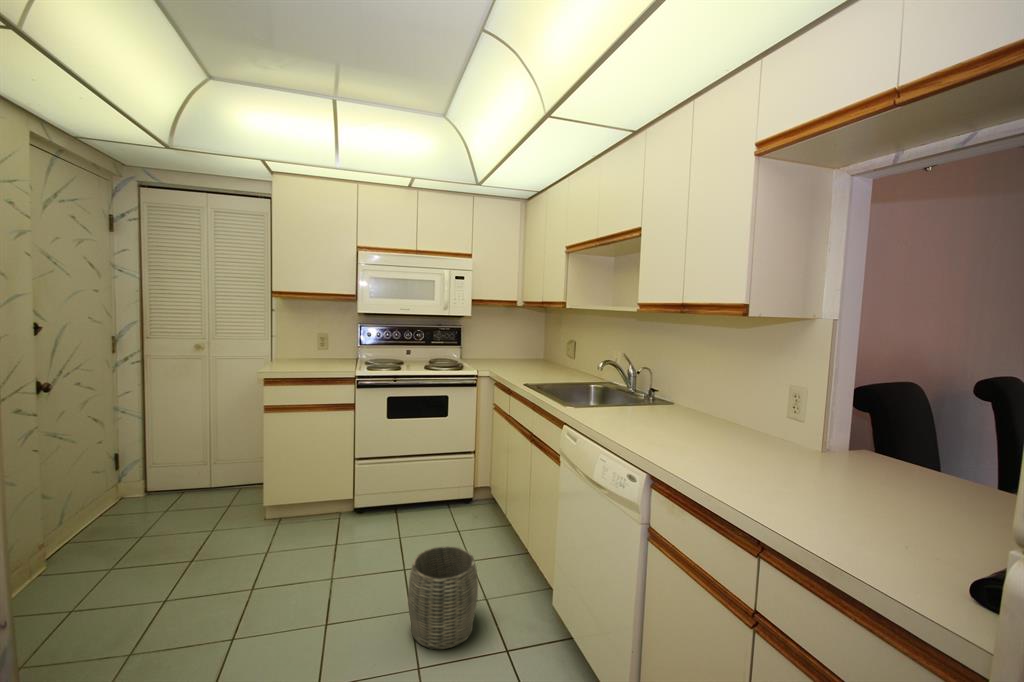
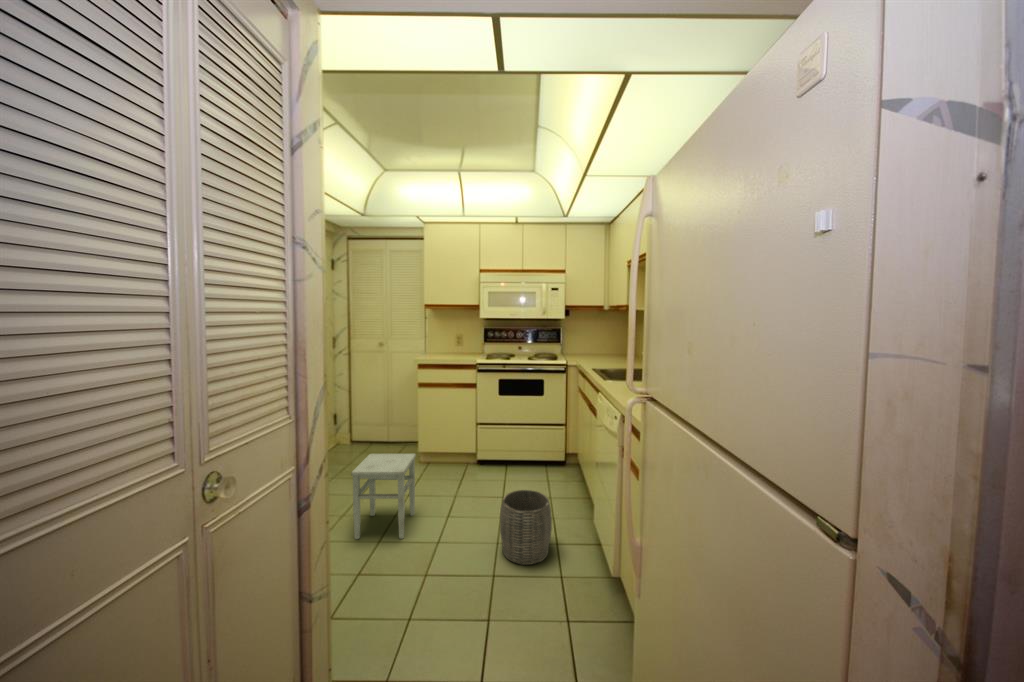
stool: none [169,513,273,657] -> present [351,454,416,539]

